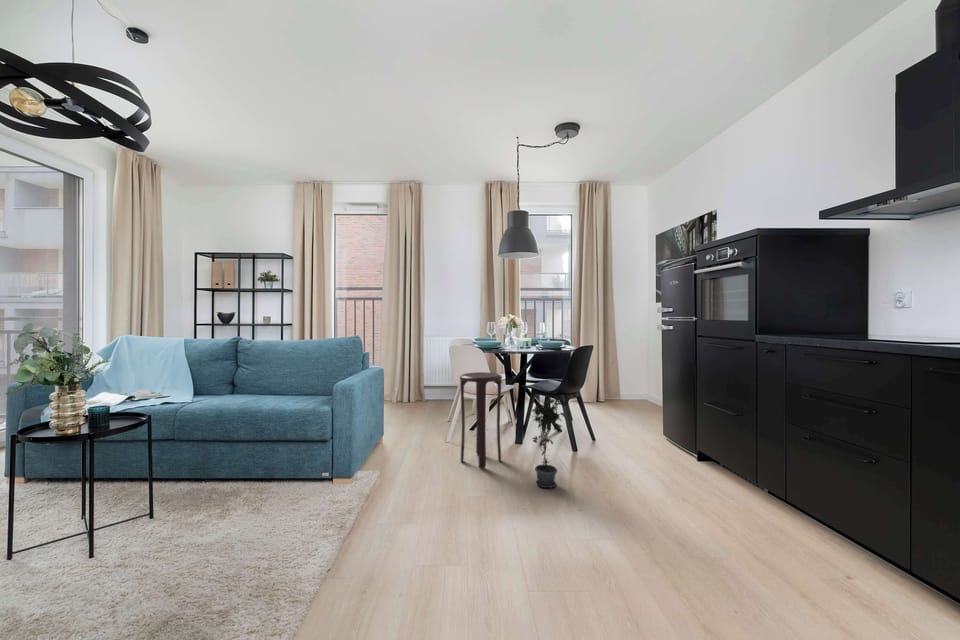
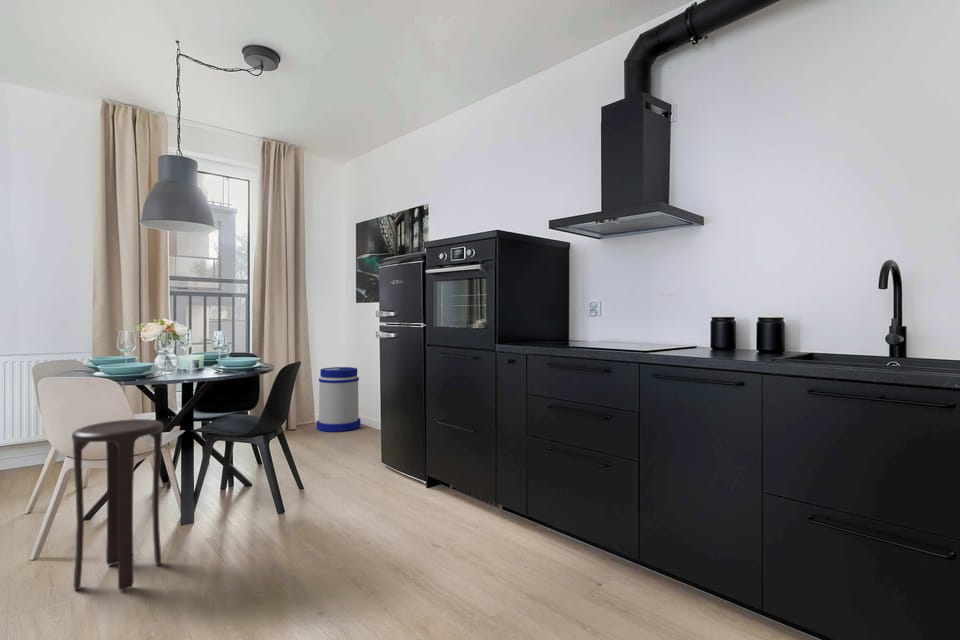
trash can: none [622,355,659,408] -> present [317,367,360,432]
potted plant: present [532,392,567,488] -> none [221,439,291,590]

